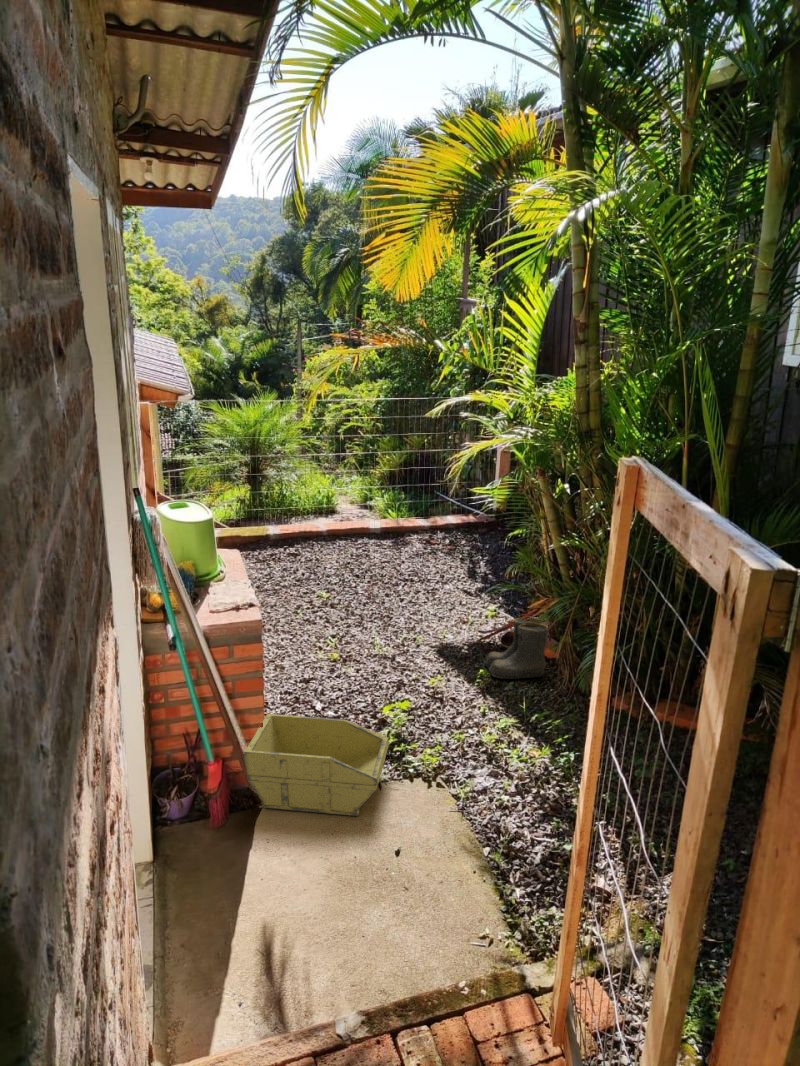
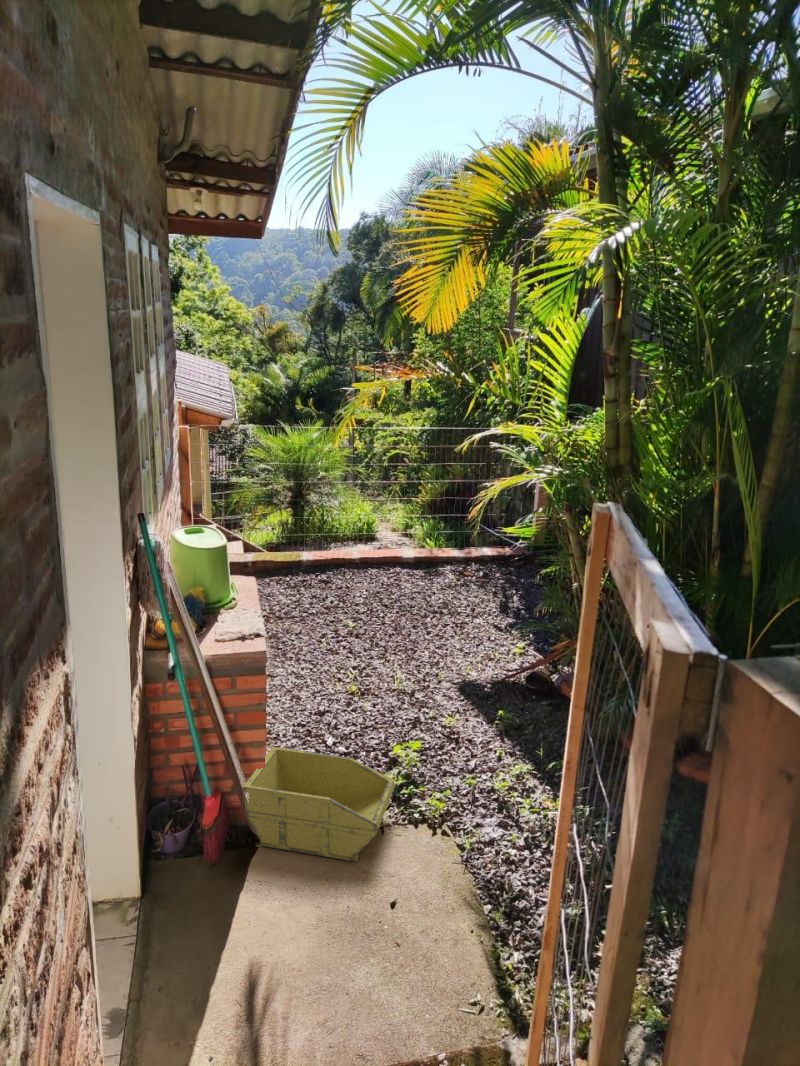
boots: present [485,617,548,679] -> none [505,658,573,722]

